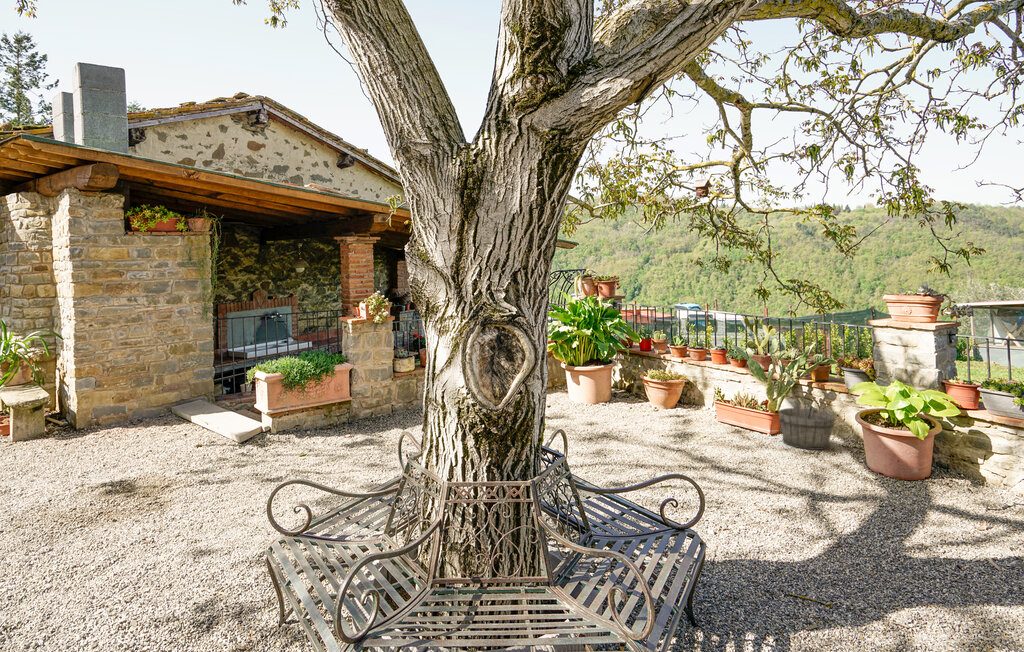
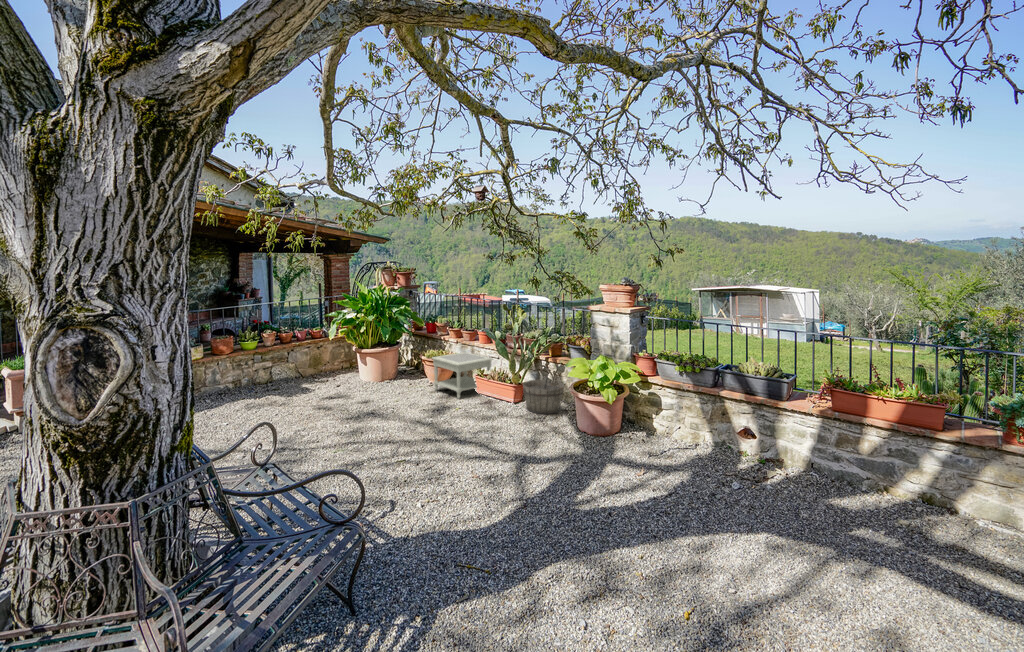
side table: none [656,374,731,426] -> present [432,352,493,399]

